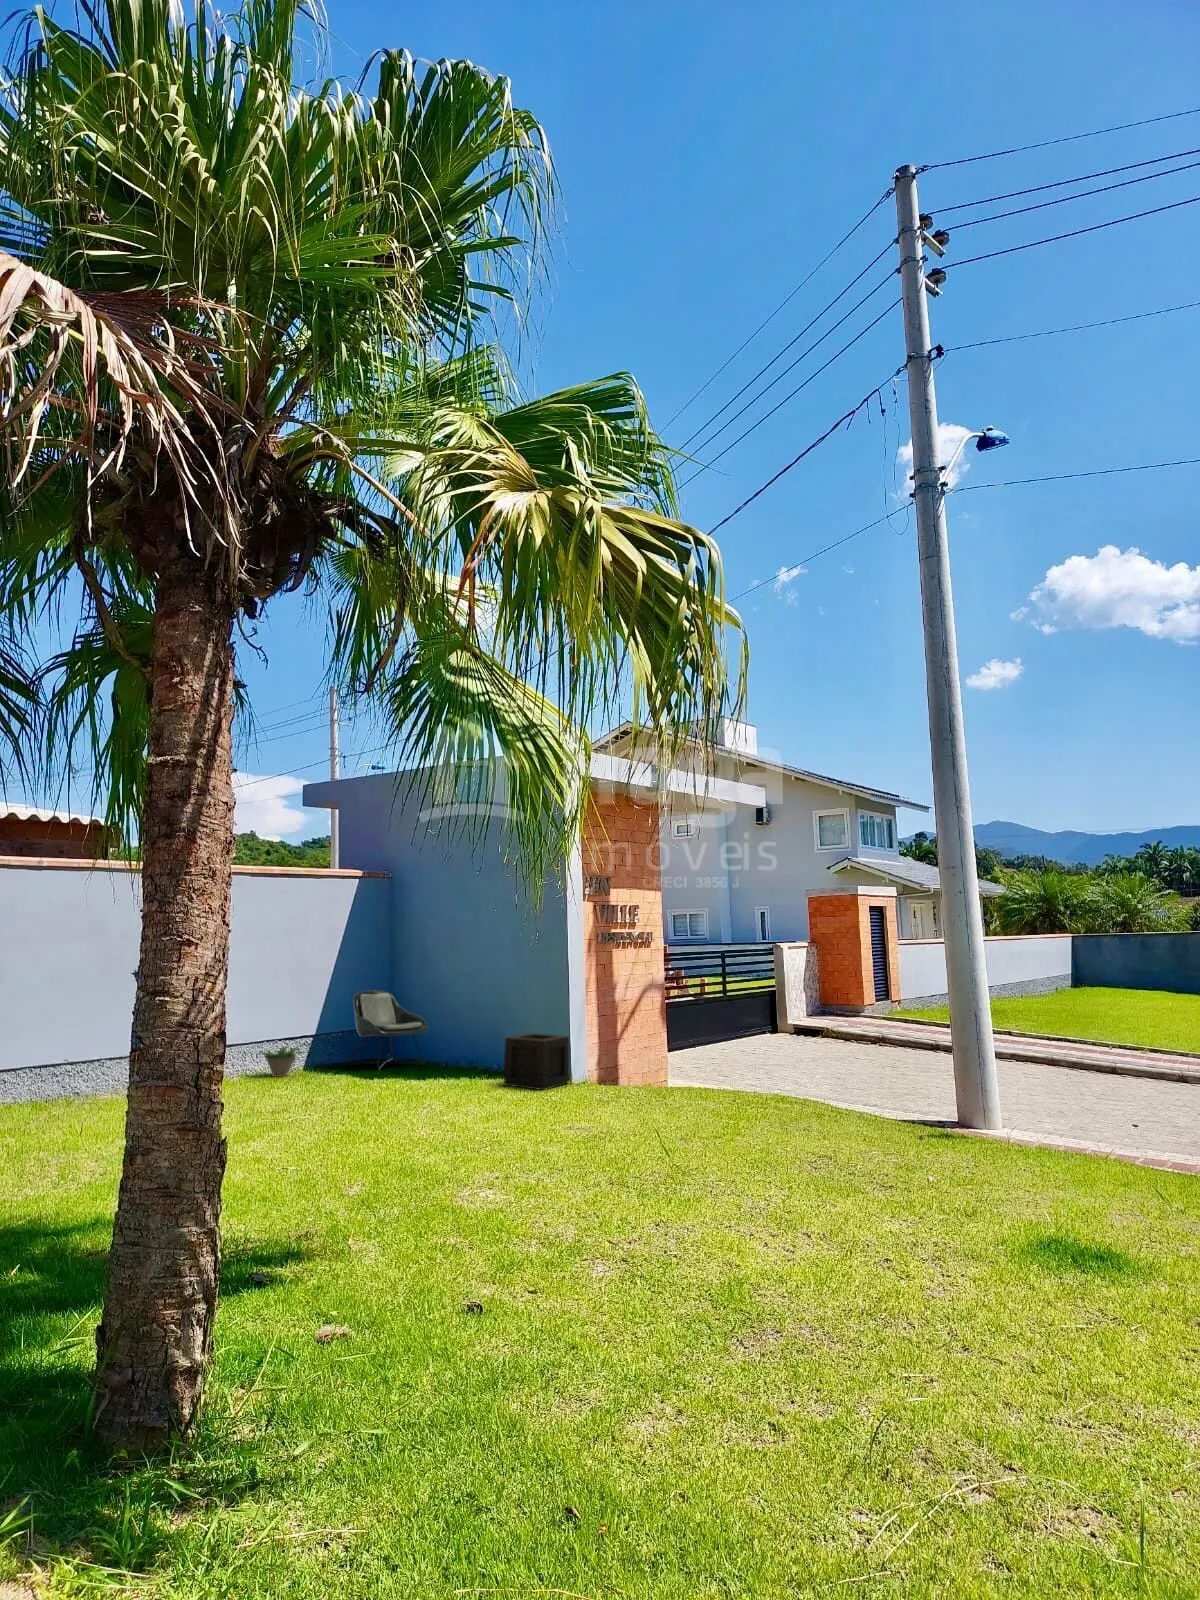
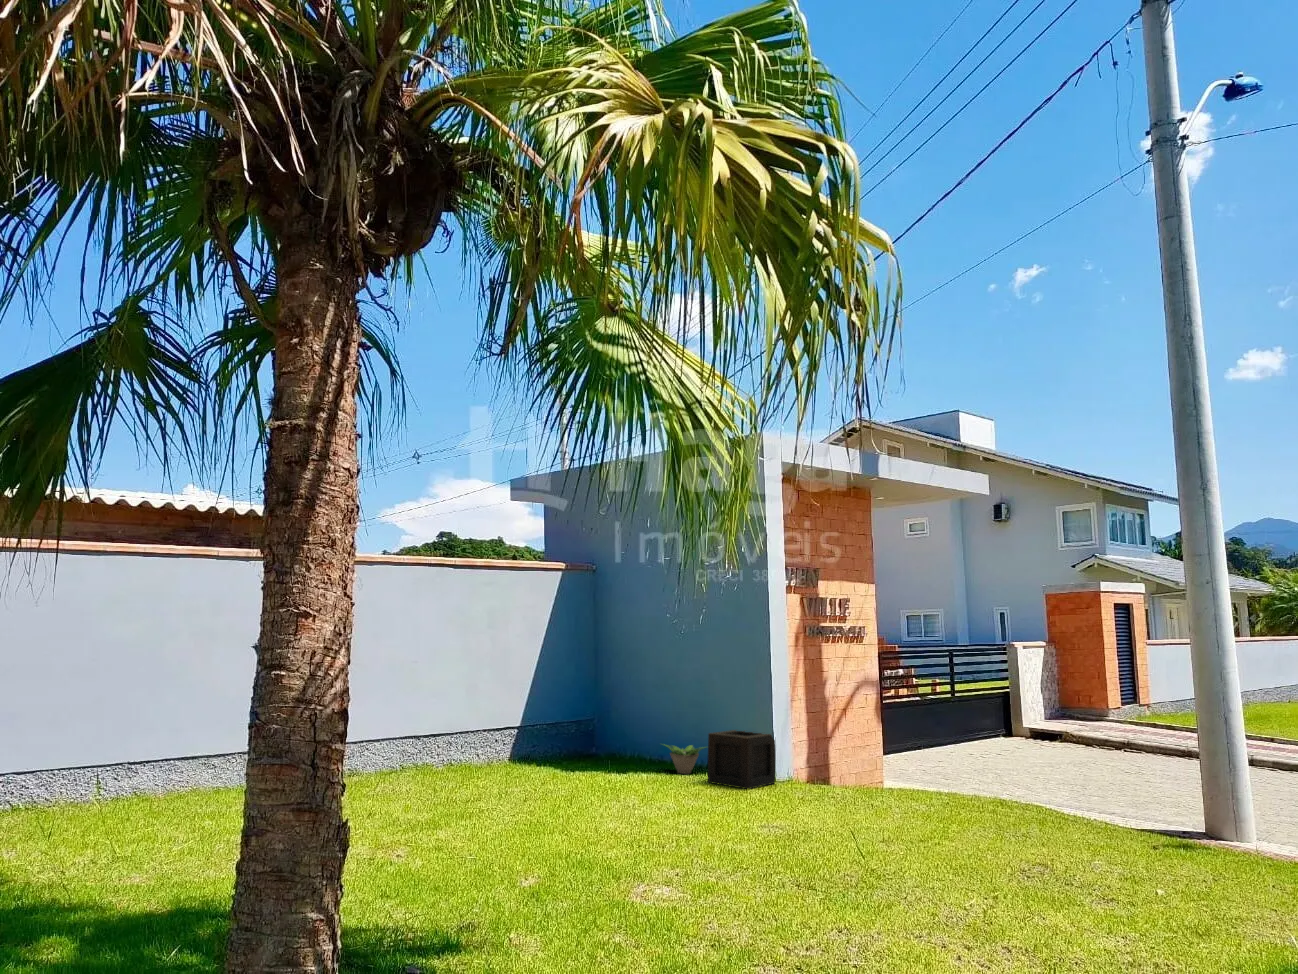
lounge chair: present [346,990,429,1071] -> none [555,682,635,763]
decorative plant: present [259,1046,301,1077] -> present [664,744,705,774]

